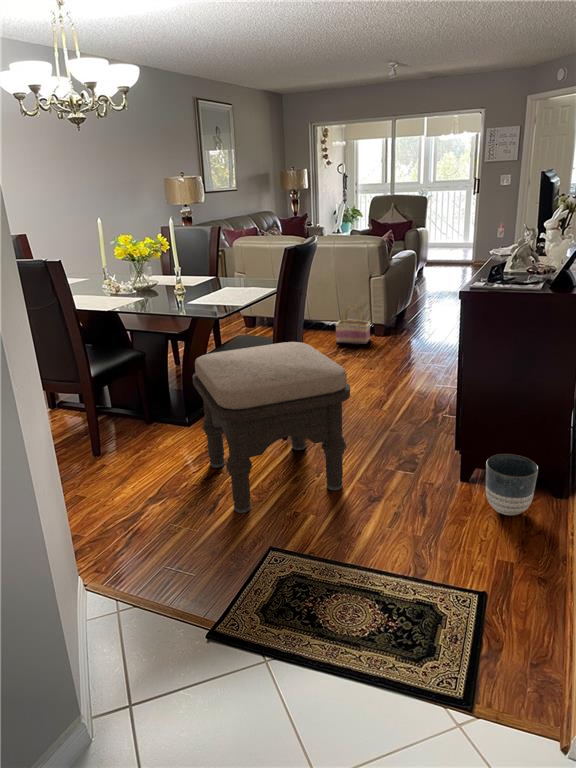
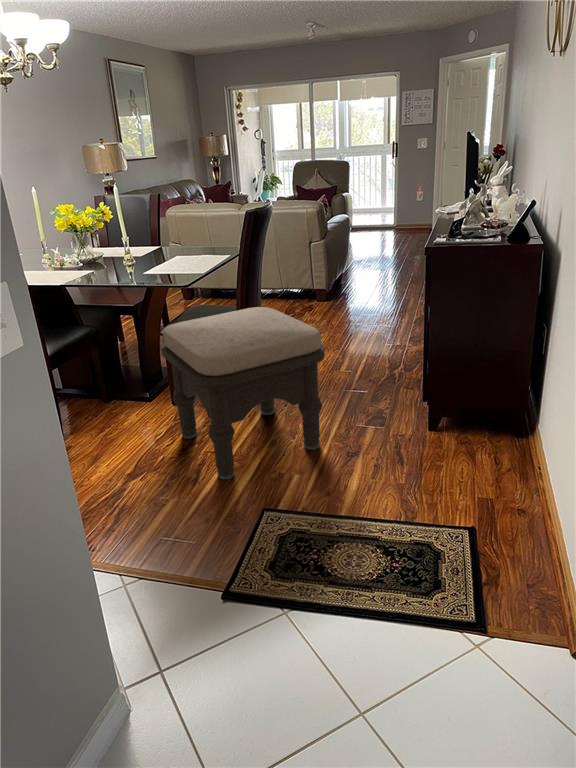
basket: present [336,304,370,344] -> none [278,270,312,309]
planter: present [486,454,538,515] -> none [458,401,505,457]

